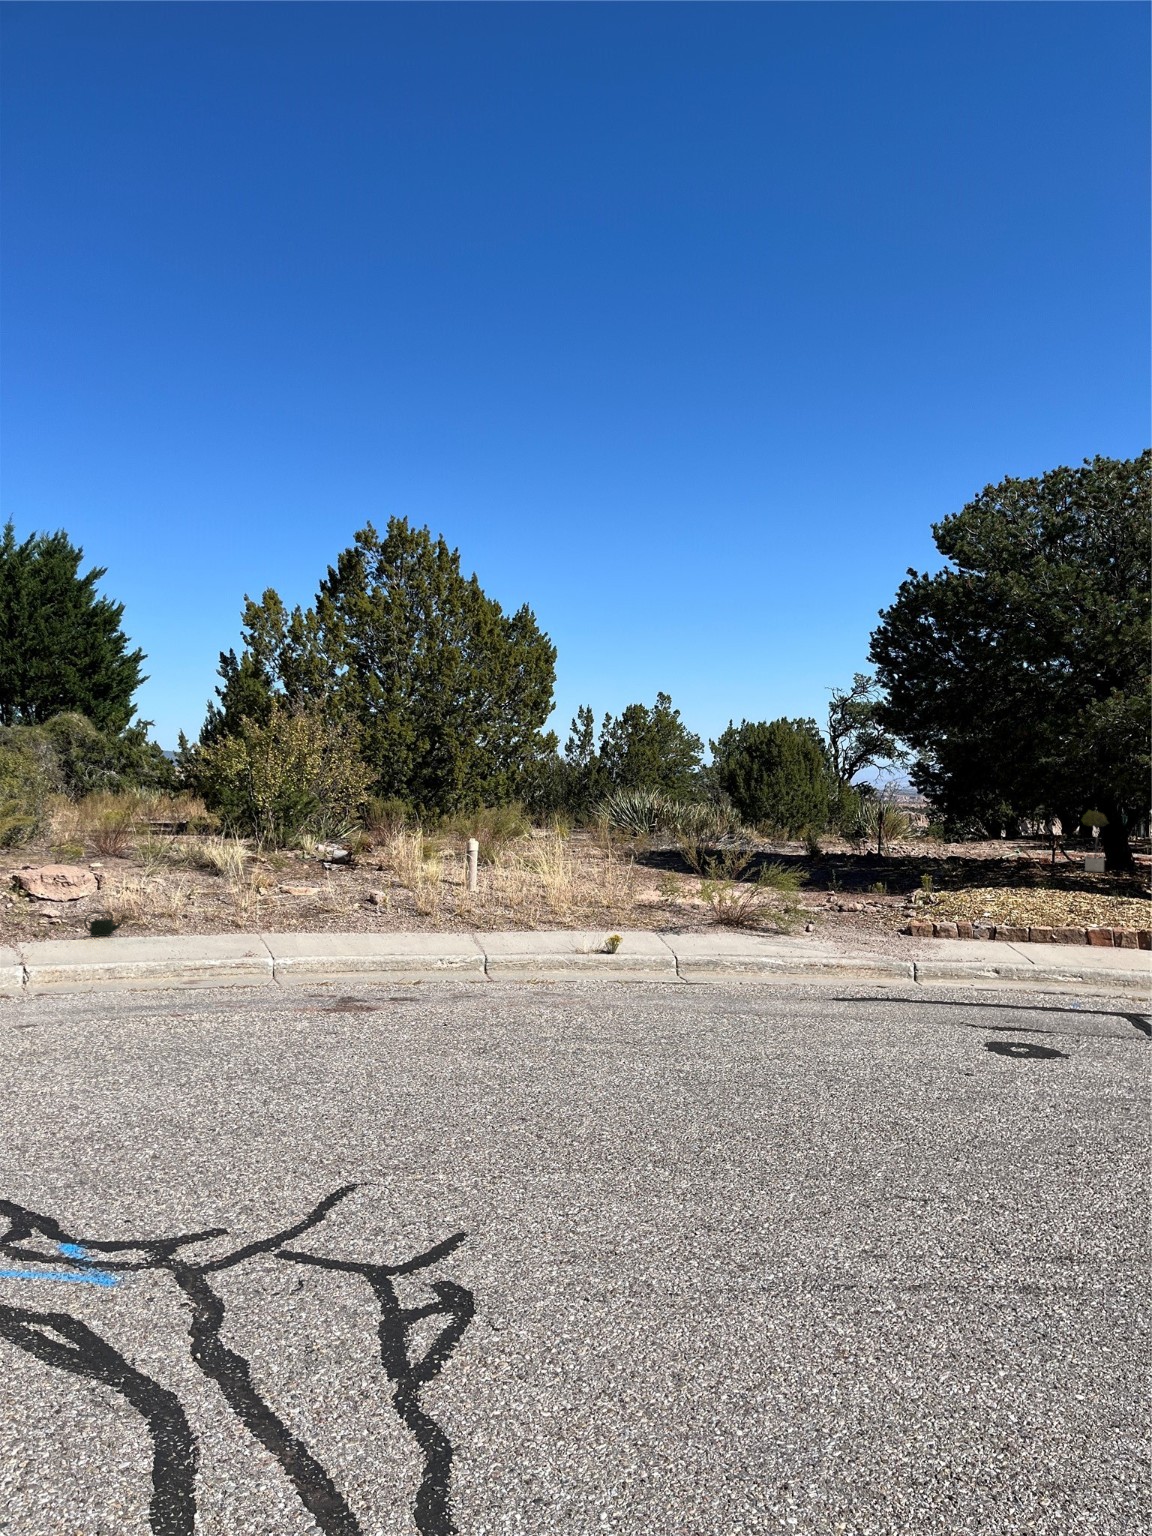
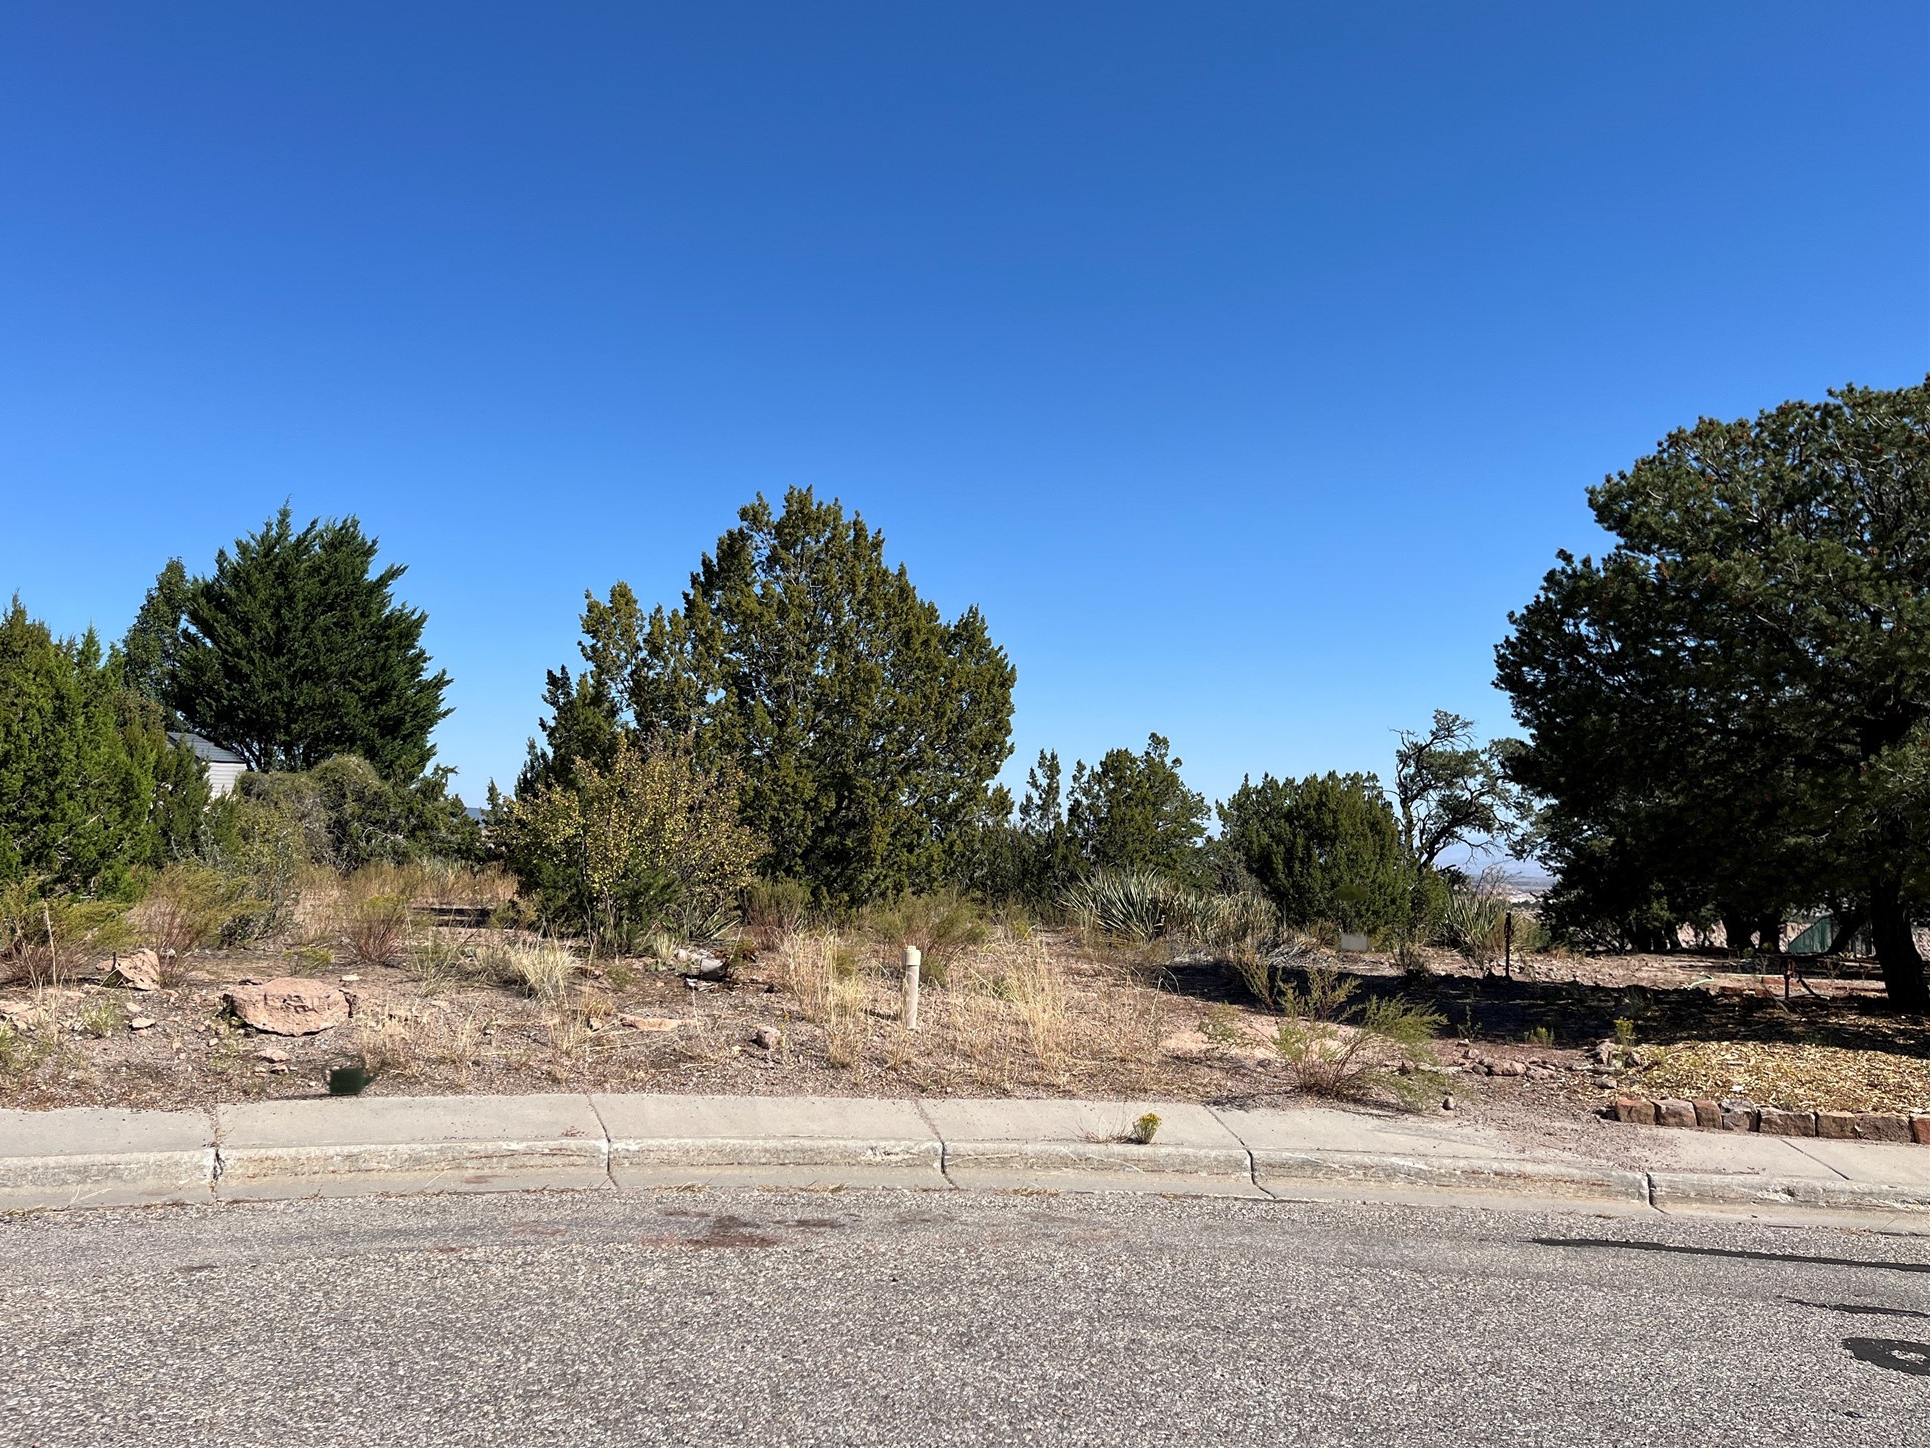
potted tree: present [1082,810,1109,872] -> present [1337,884,1367,951]

